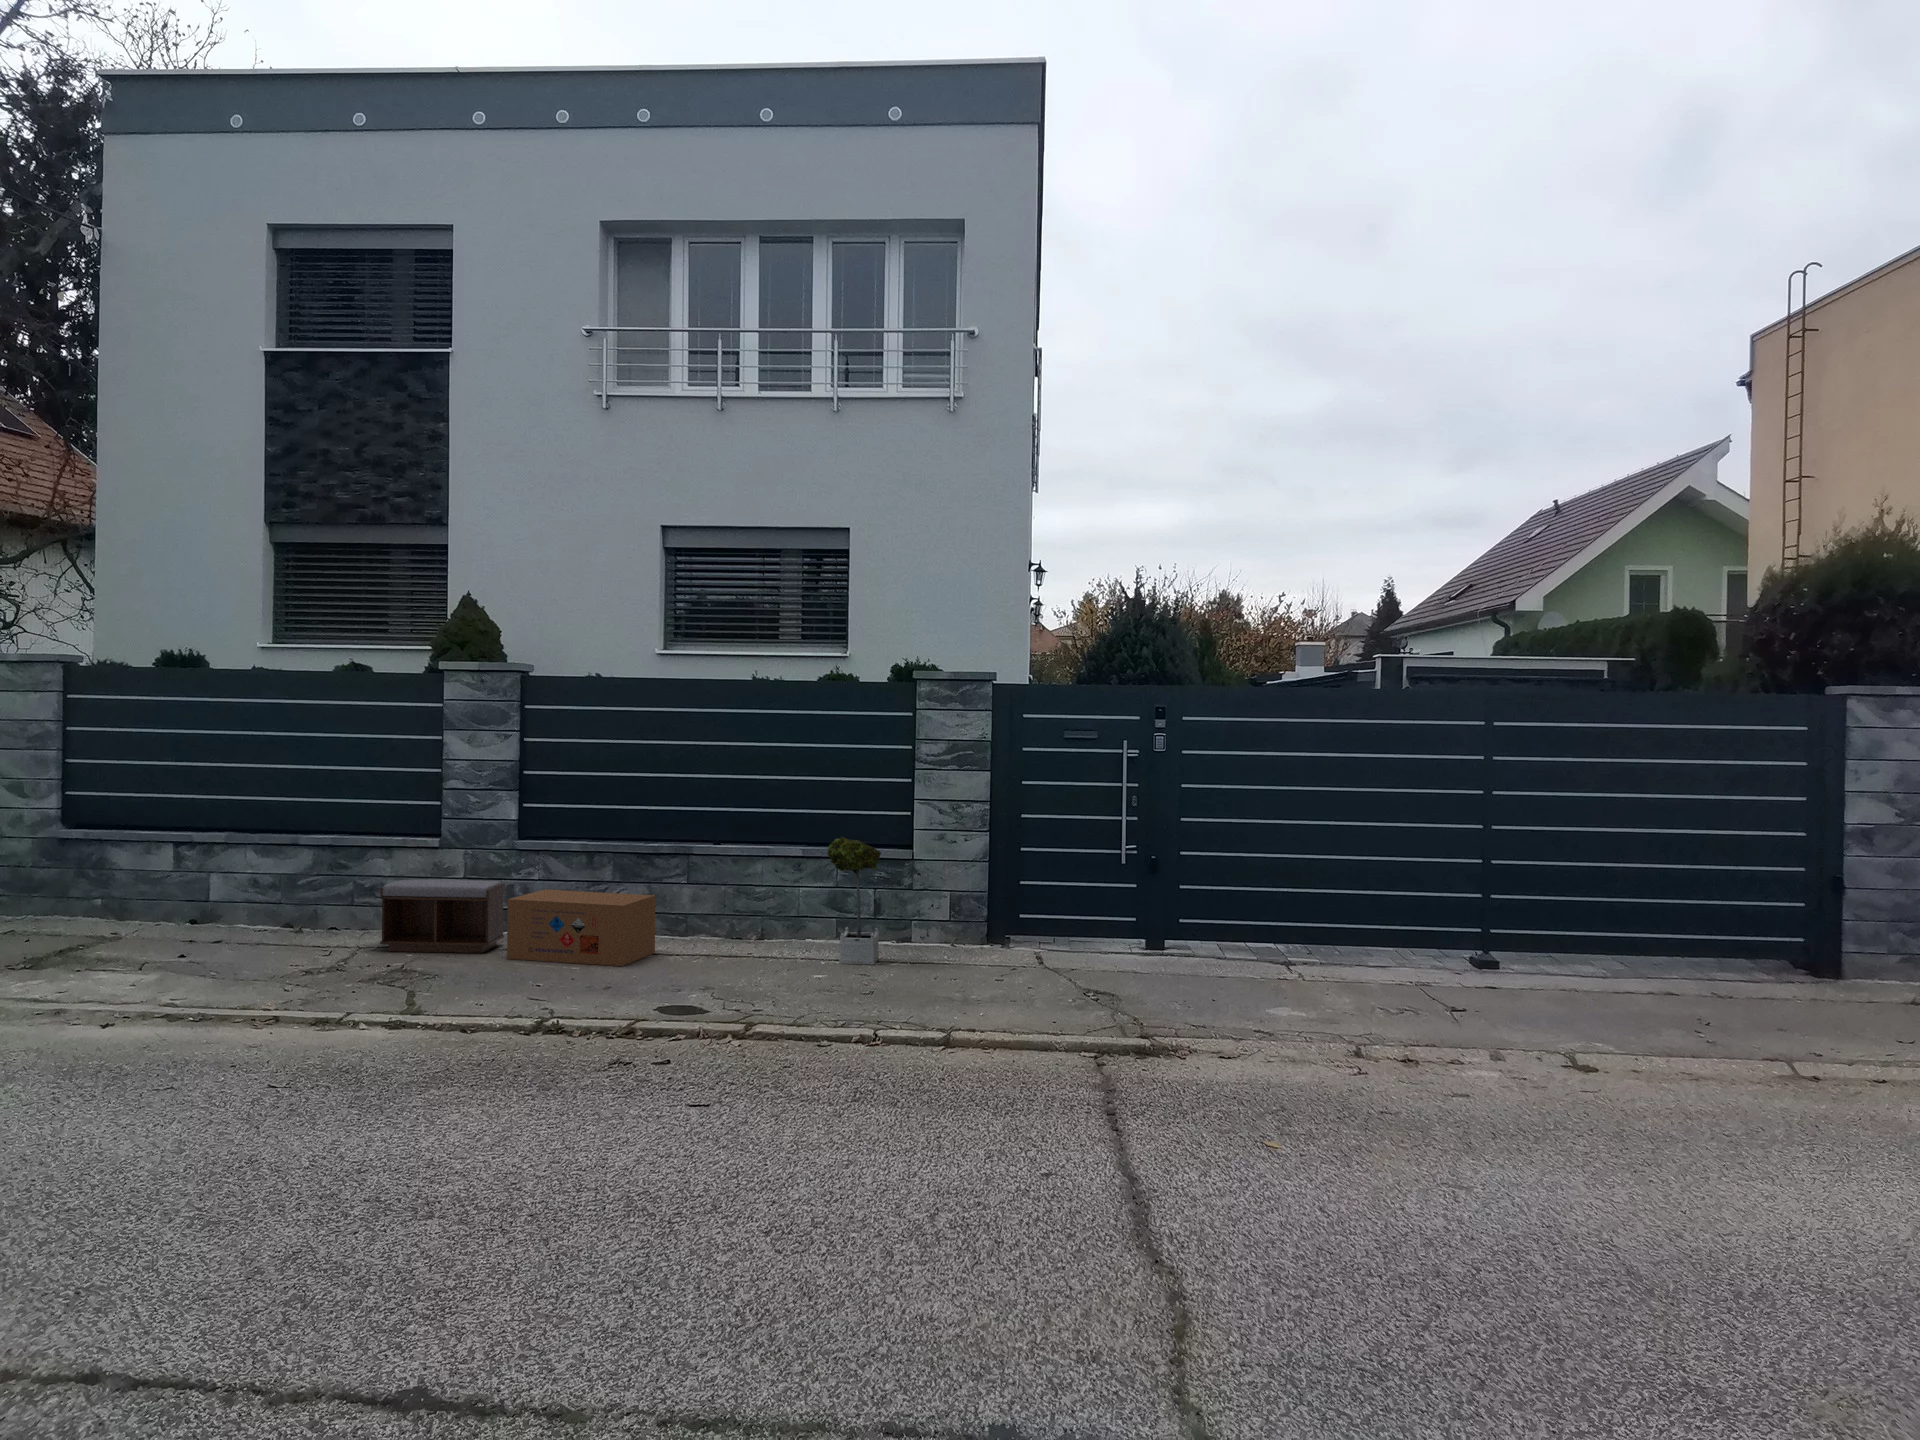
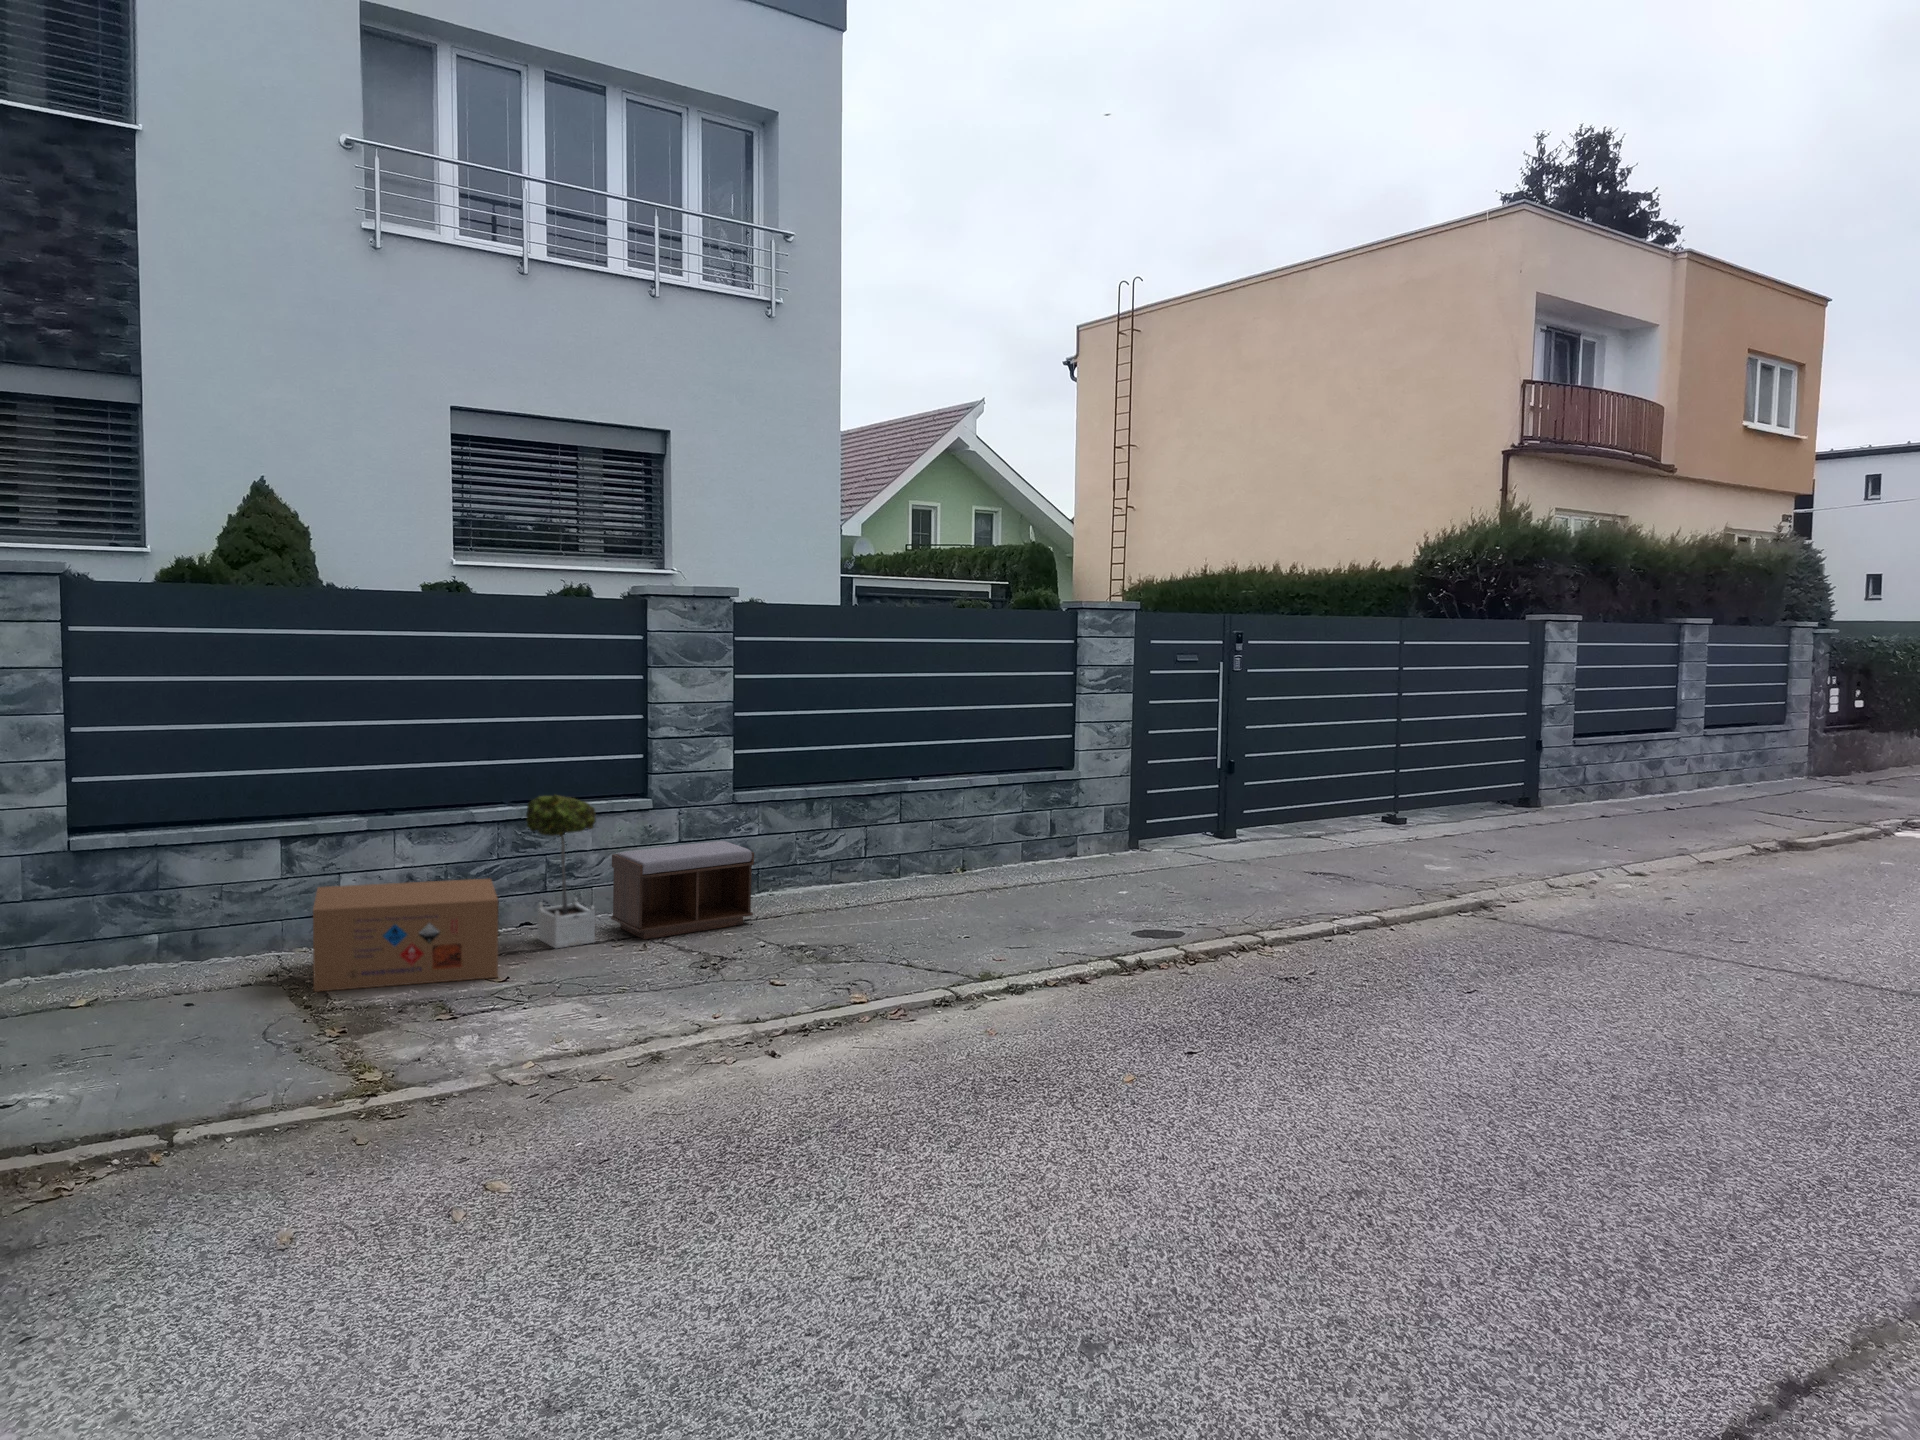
potted tree: present [827,837,881,965] -> present [526,795,596,948]
cardboard box: present [507,889,656,966] -> present [313,878,498,992]

